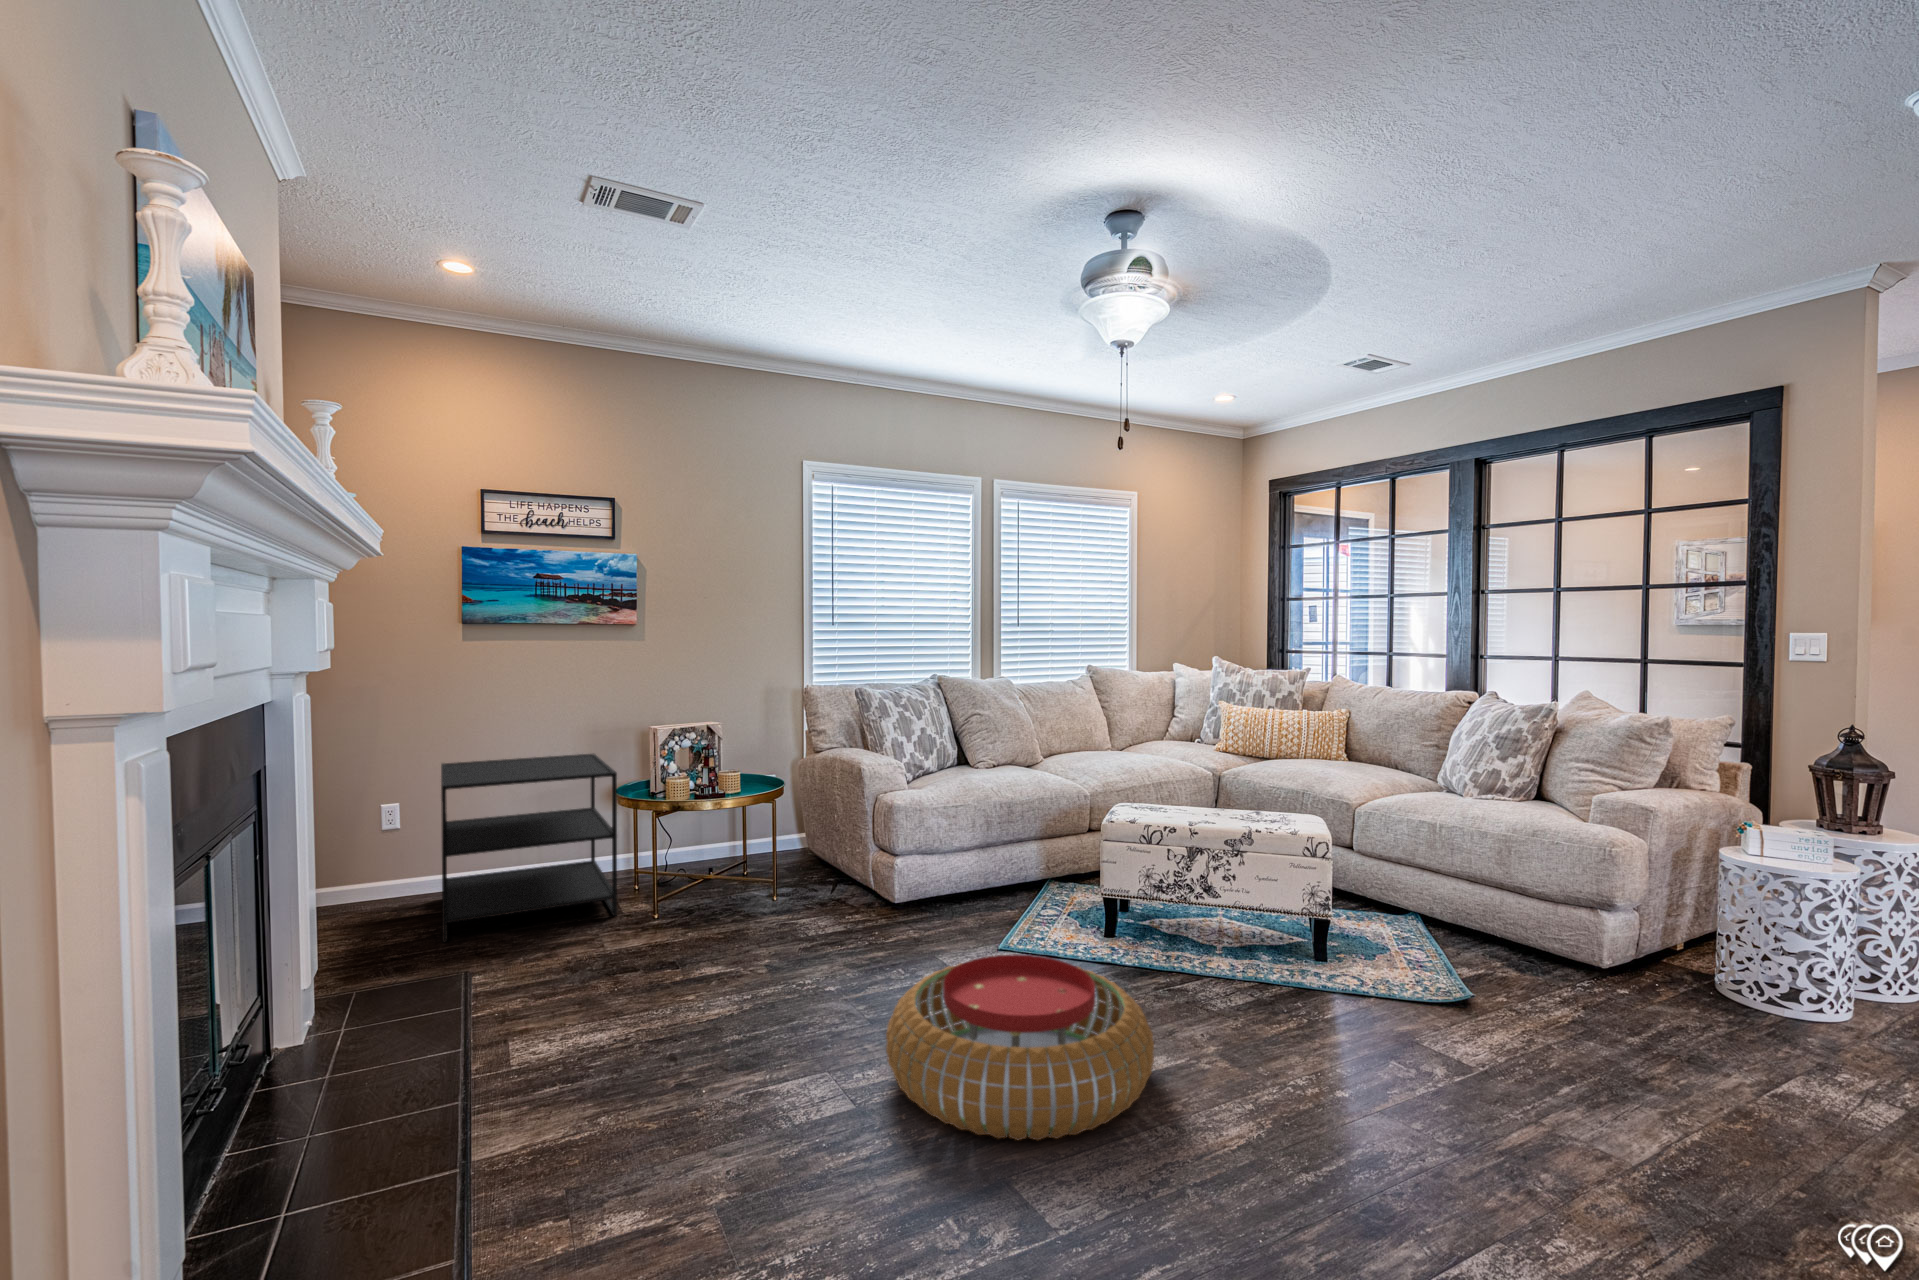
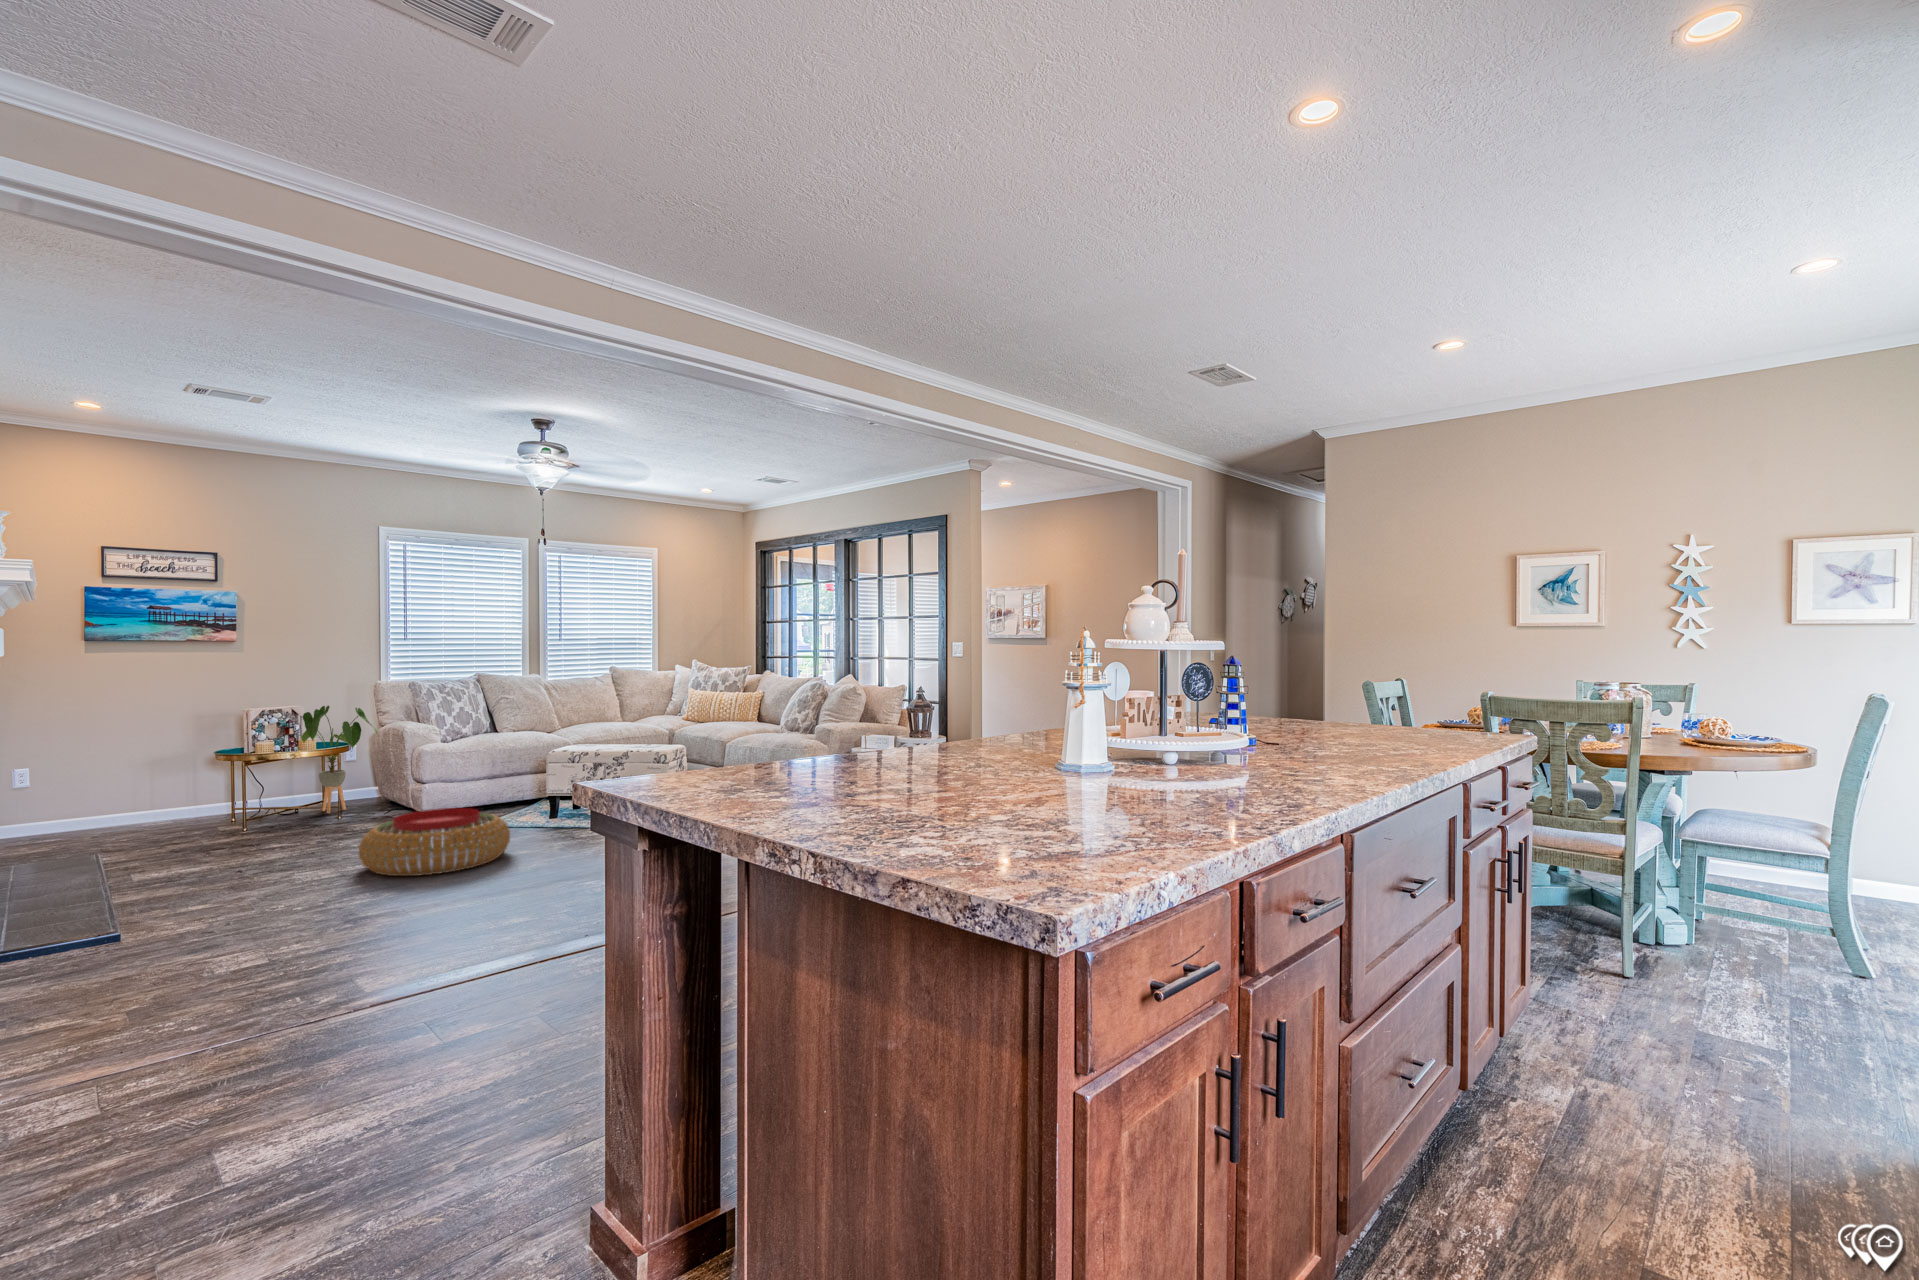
house plant: none [719,723,818,886] -> present [301,706,378,813]
side table: present [441,754,617,942] -> none [67,730,214,849]

